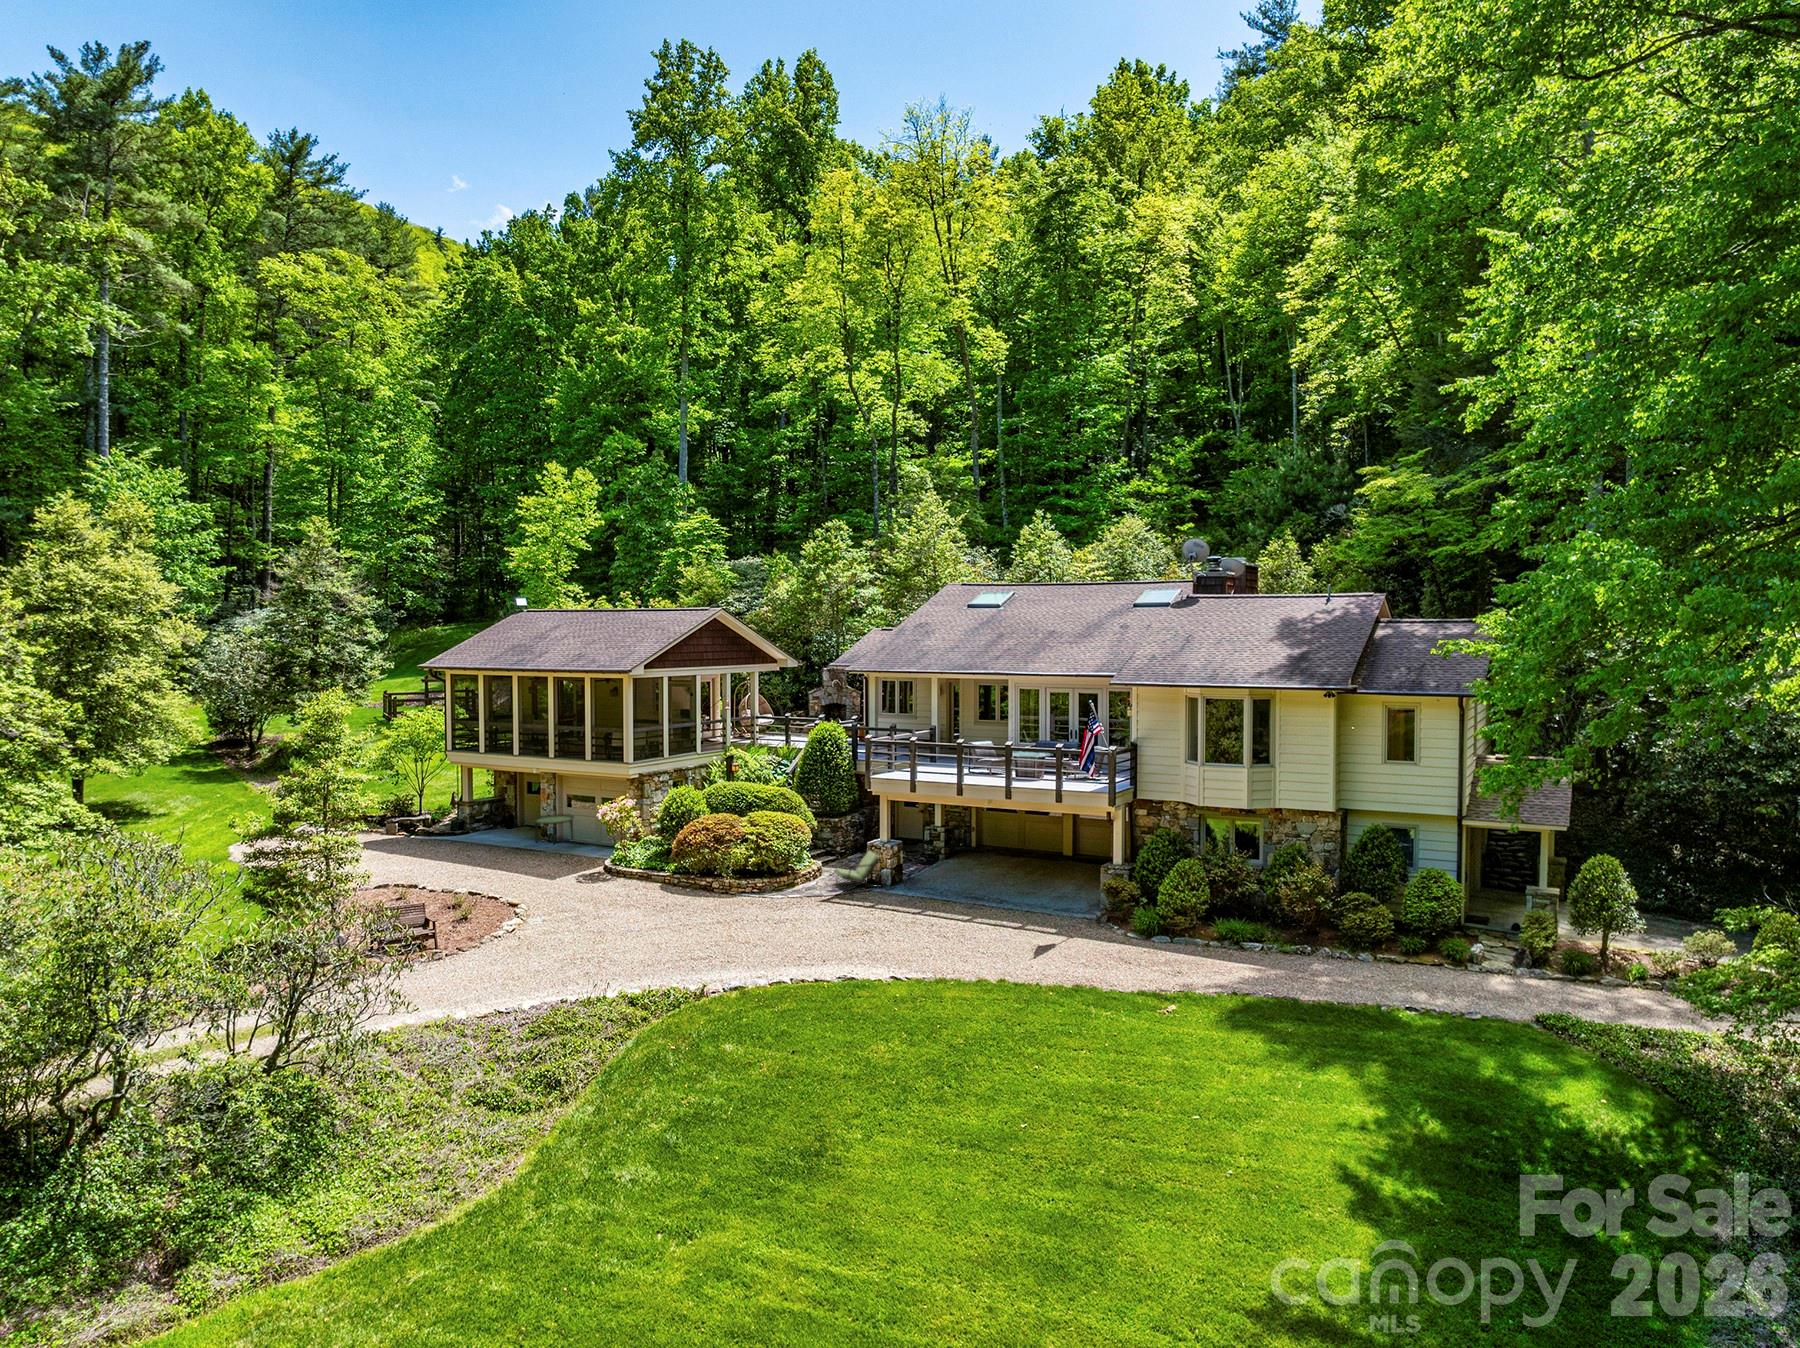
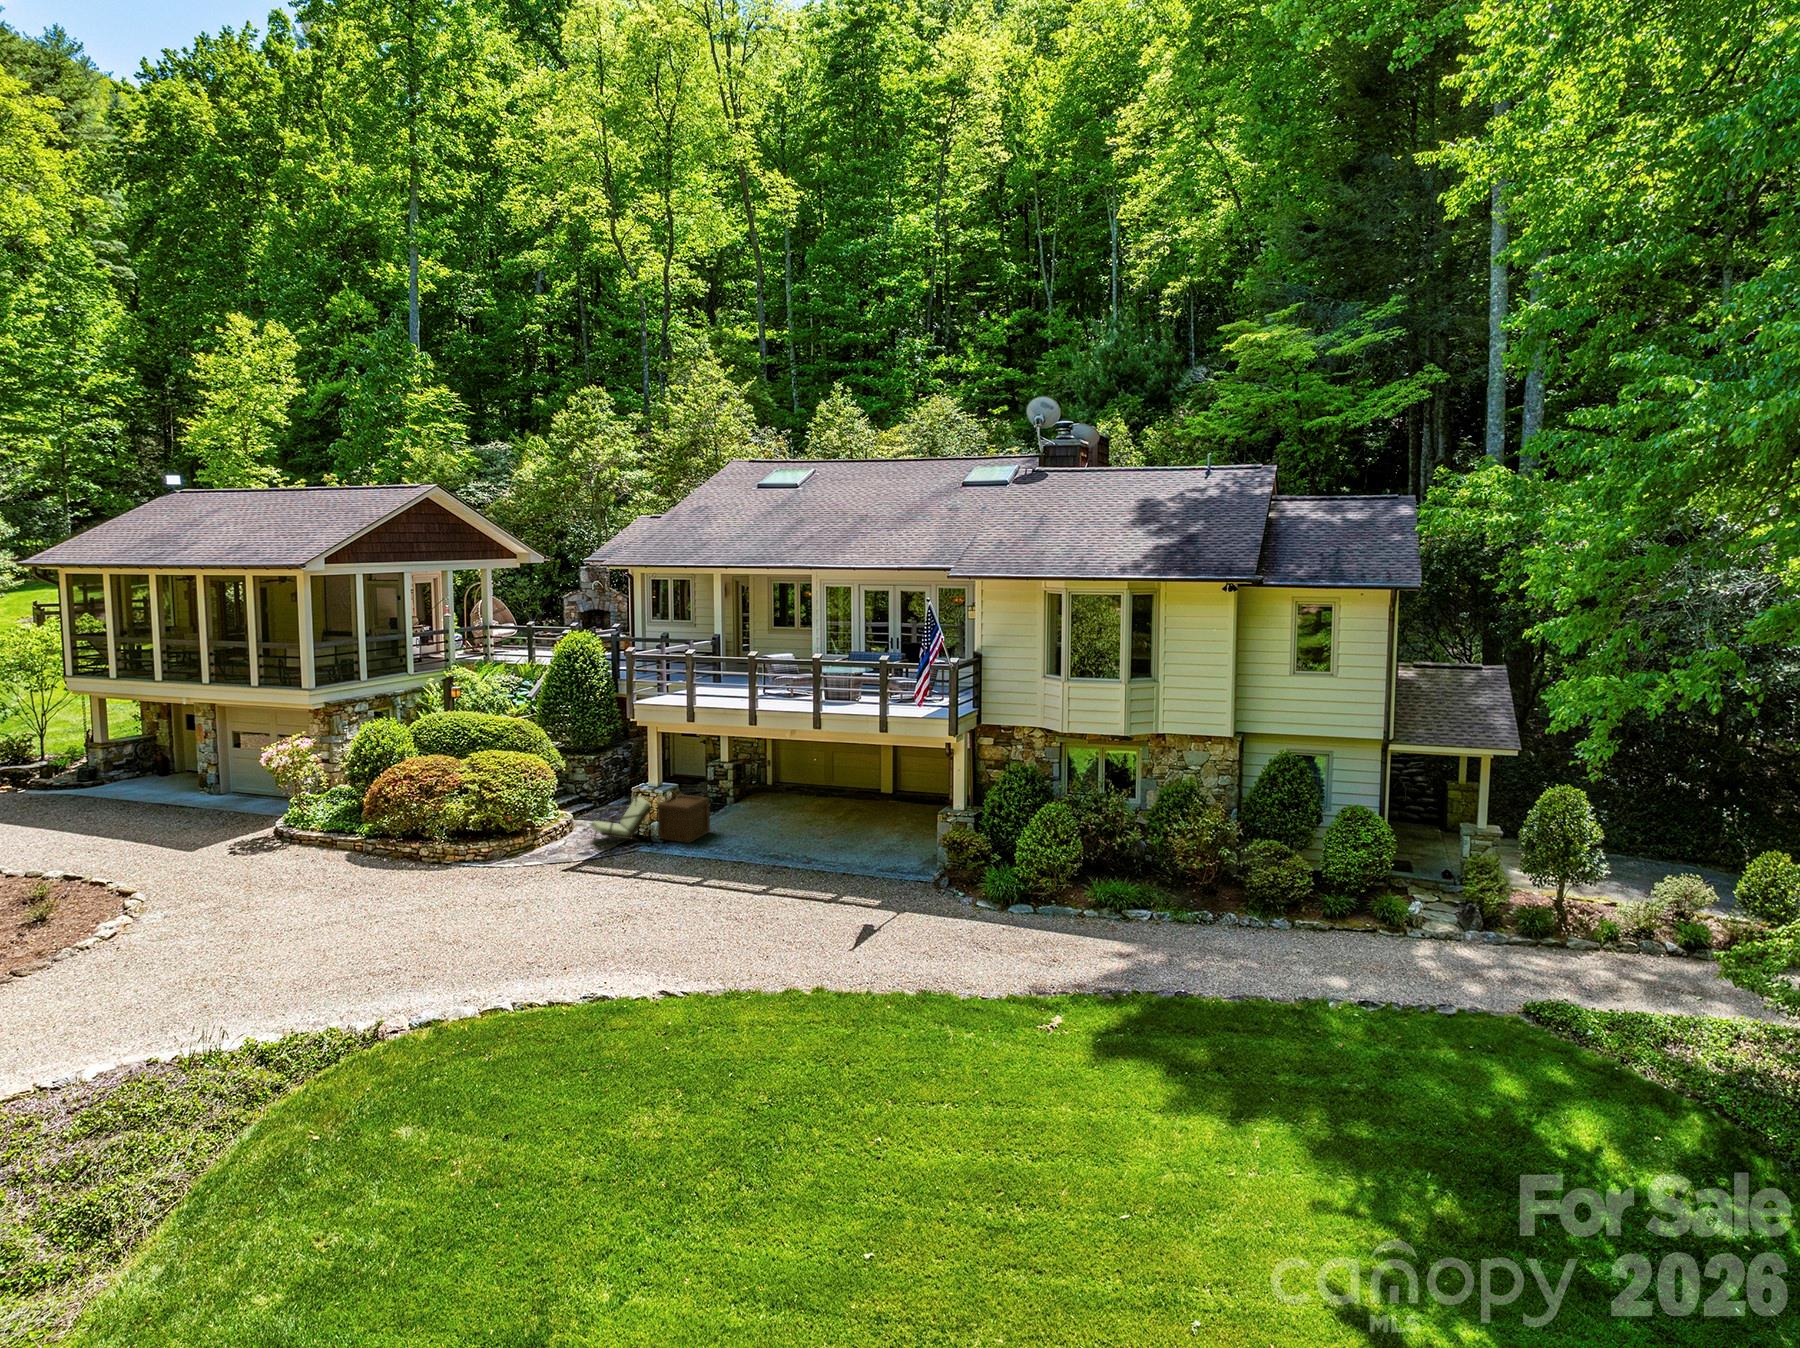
round table: present [534,814,574,844] -> none [164,760,230,802]
wooden crate: none [884,851,924,889] -> present [657,794,710,843]

